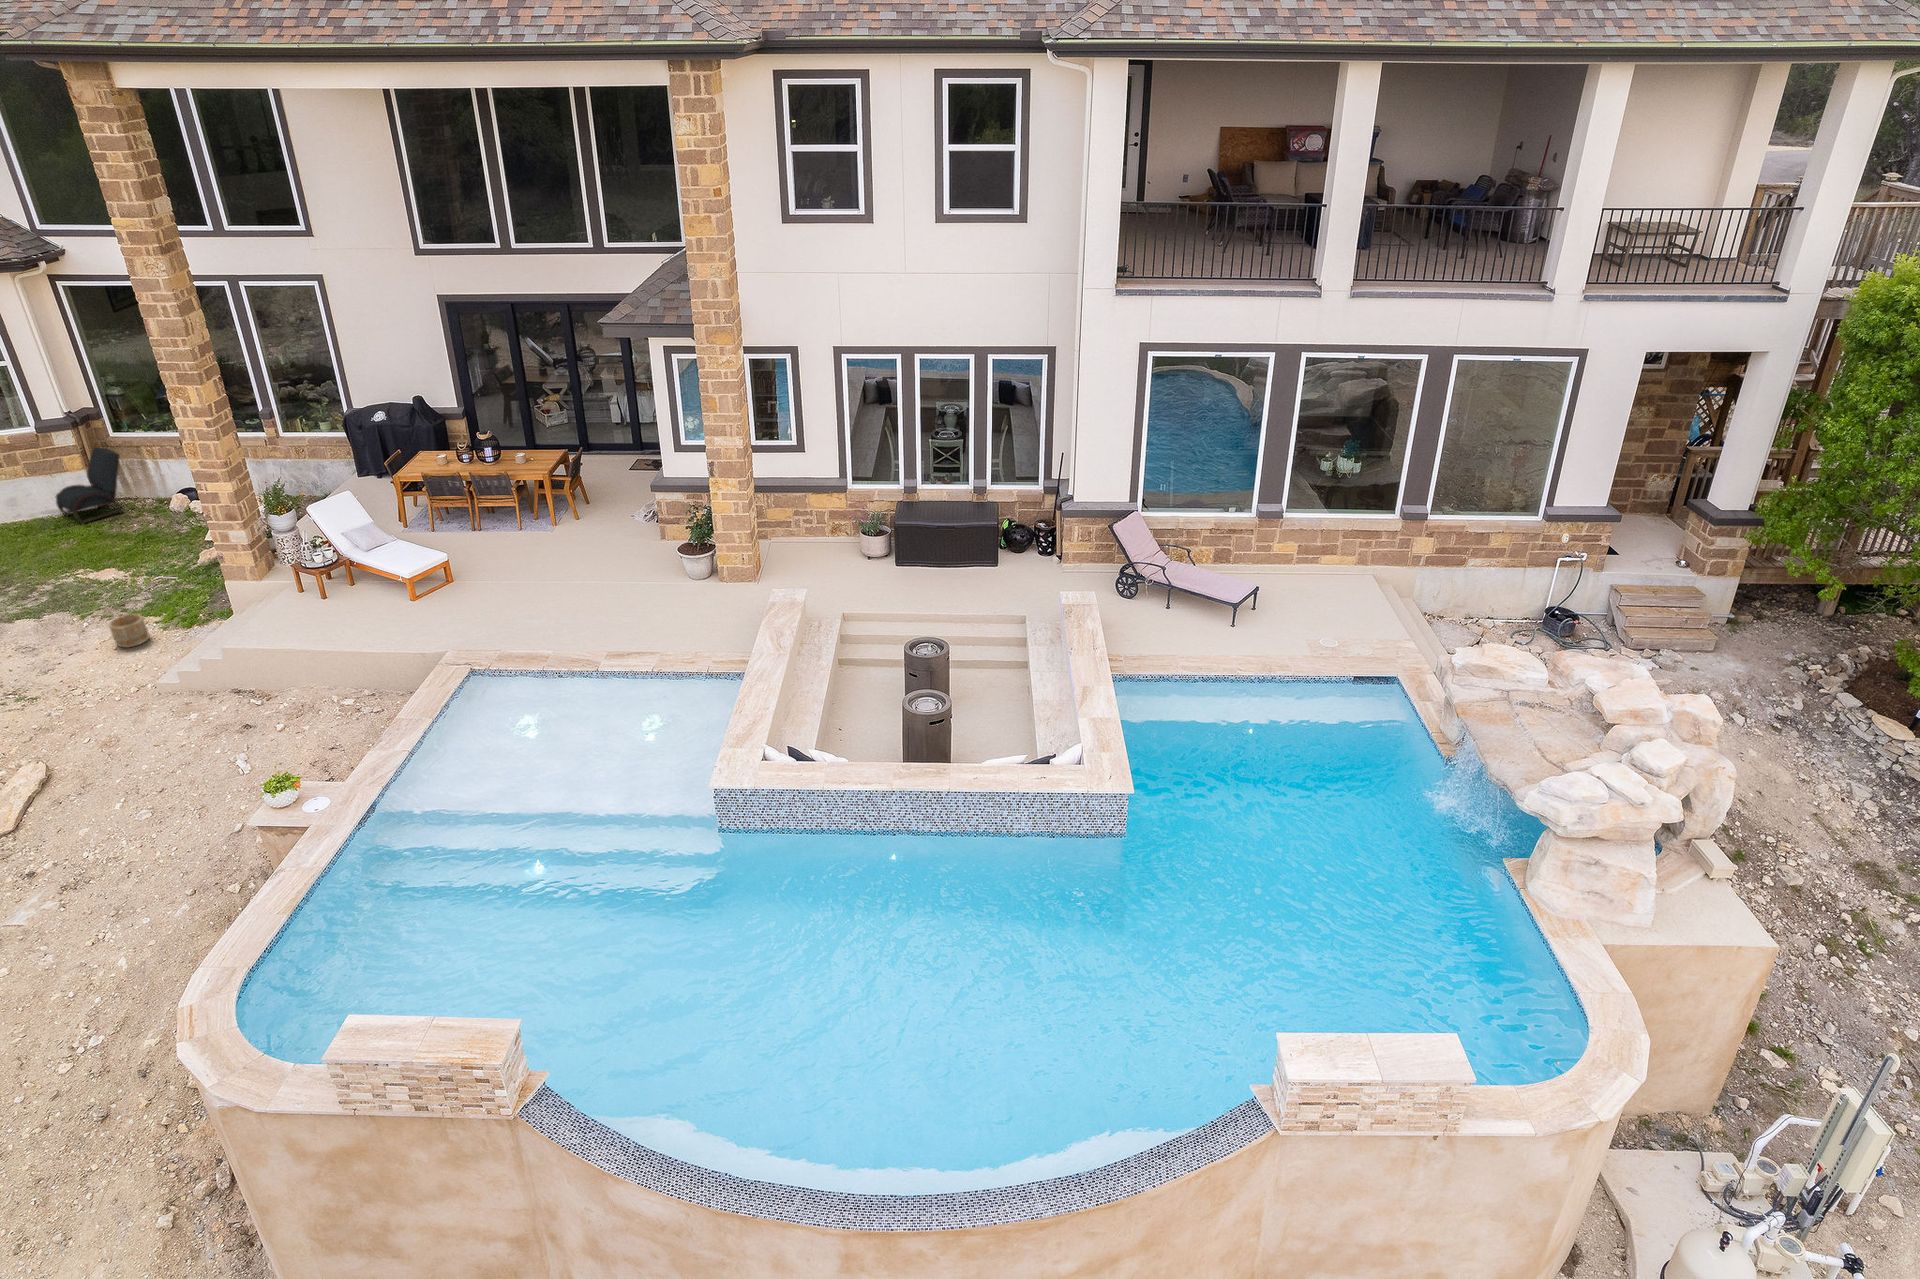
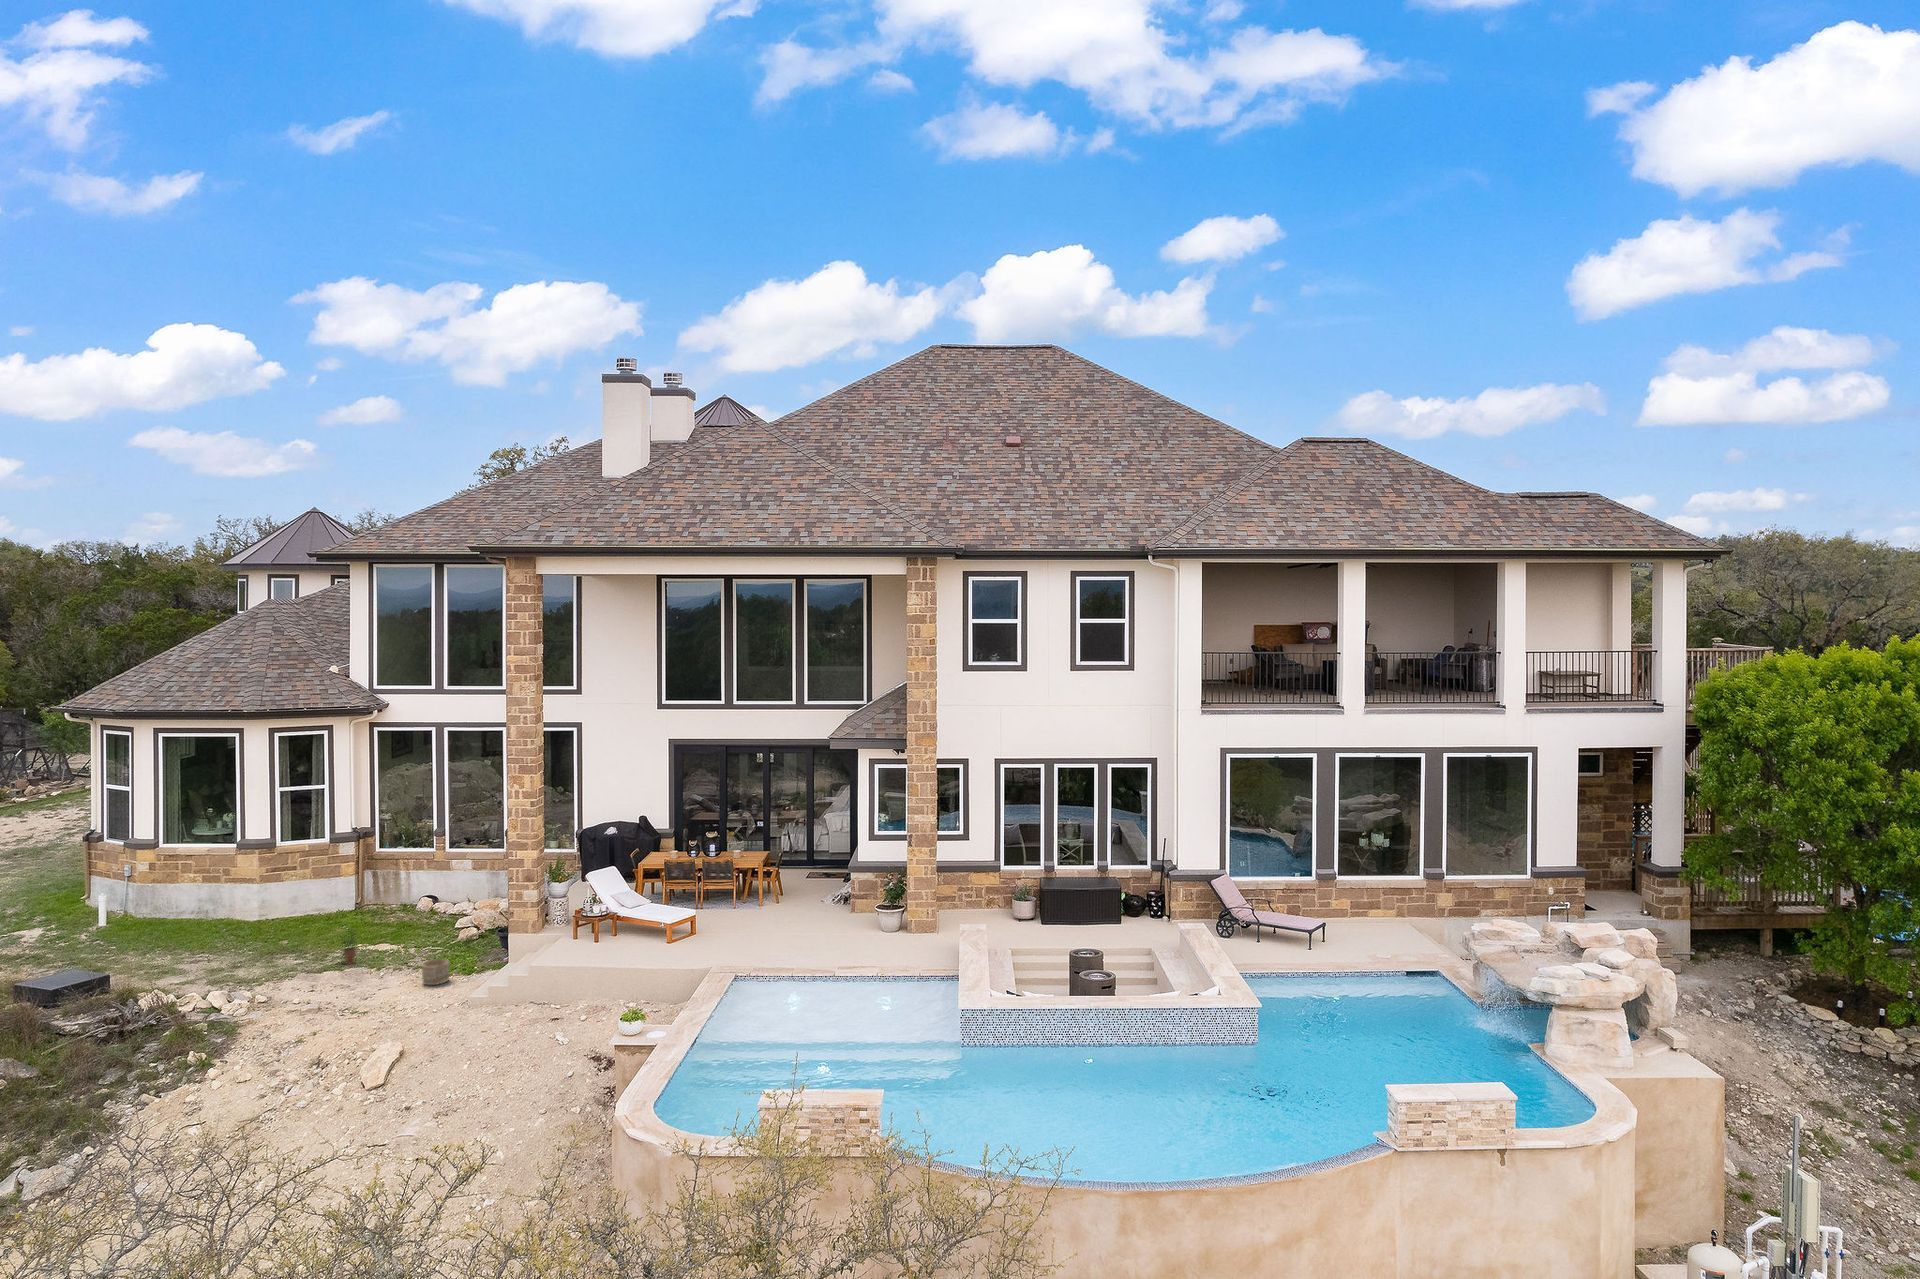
lounge chair: present [56,447,123,525] -> none [346,858,407,918]
potted plant: none [17,565,48,608] -> present [341,930,356,964]

